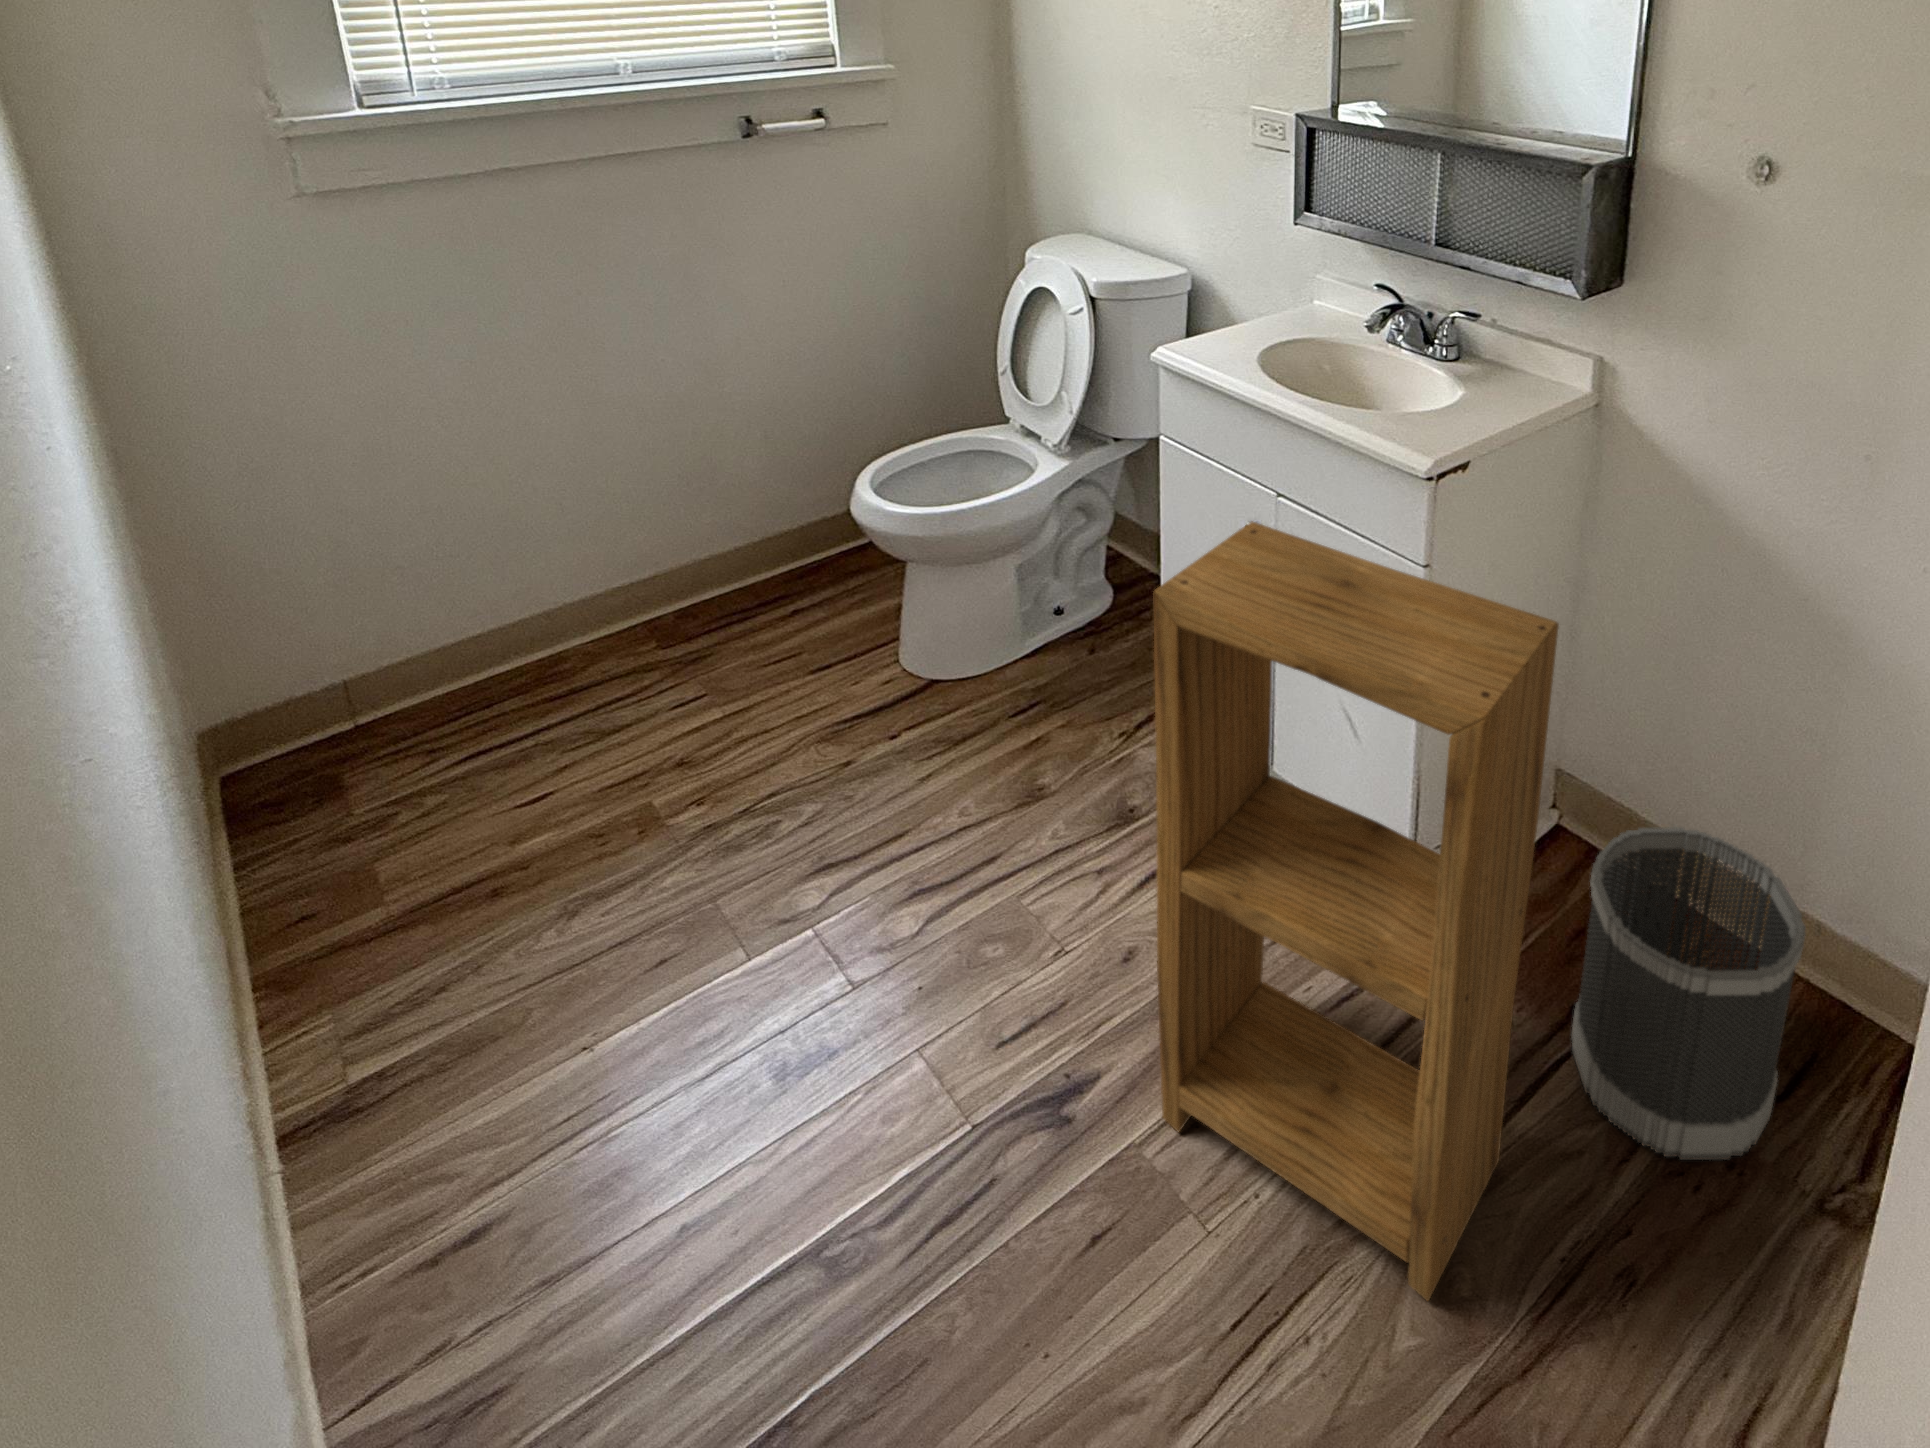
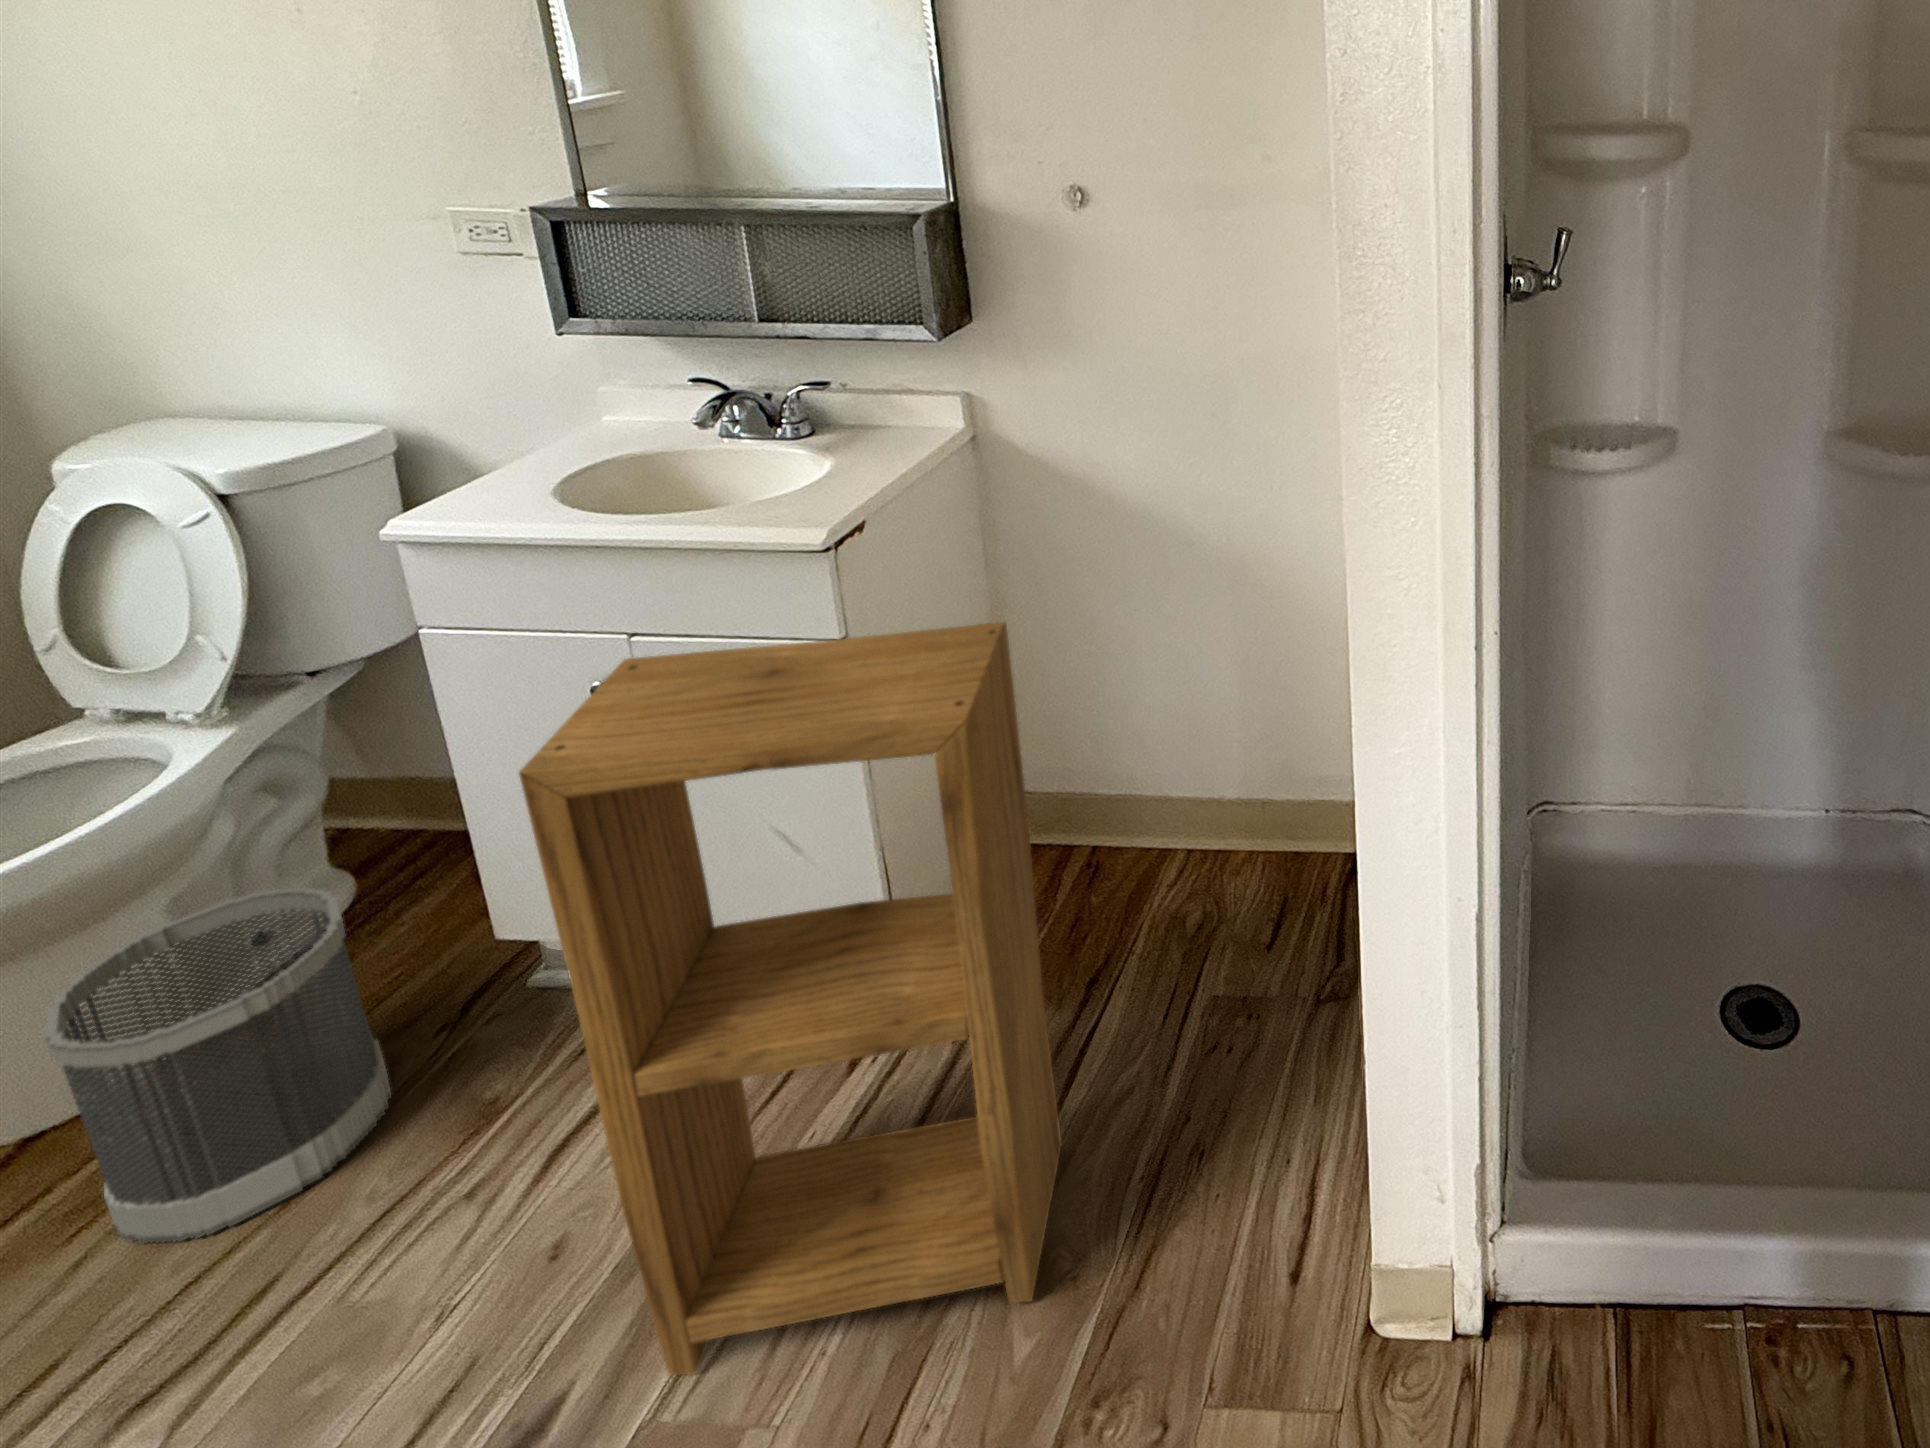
wastebasket: present [1571,827,1806,1160] -> present [45,888,392,1243]

